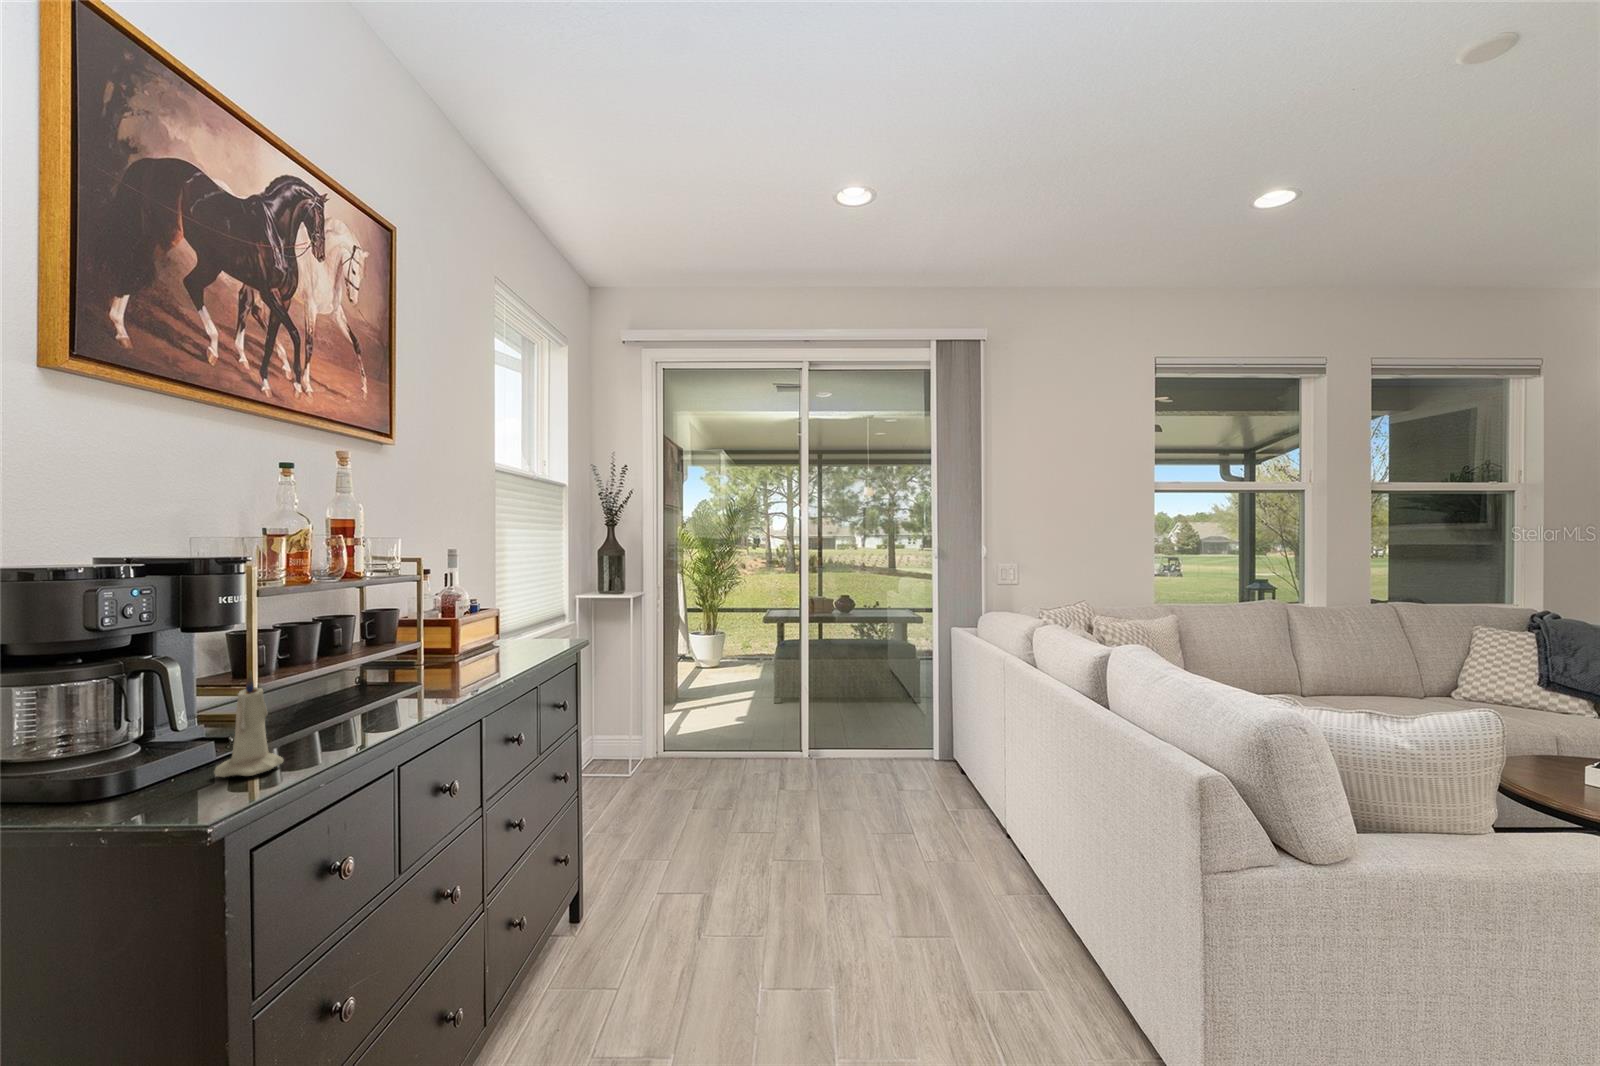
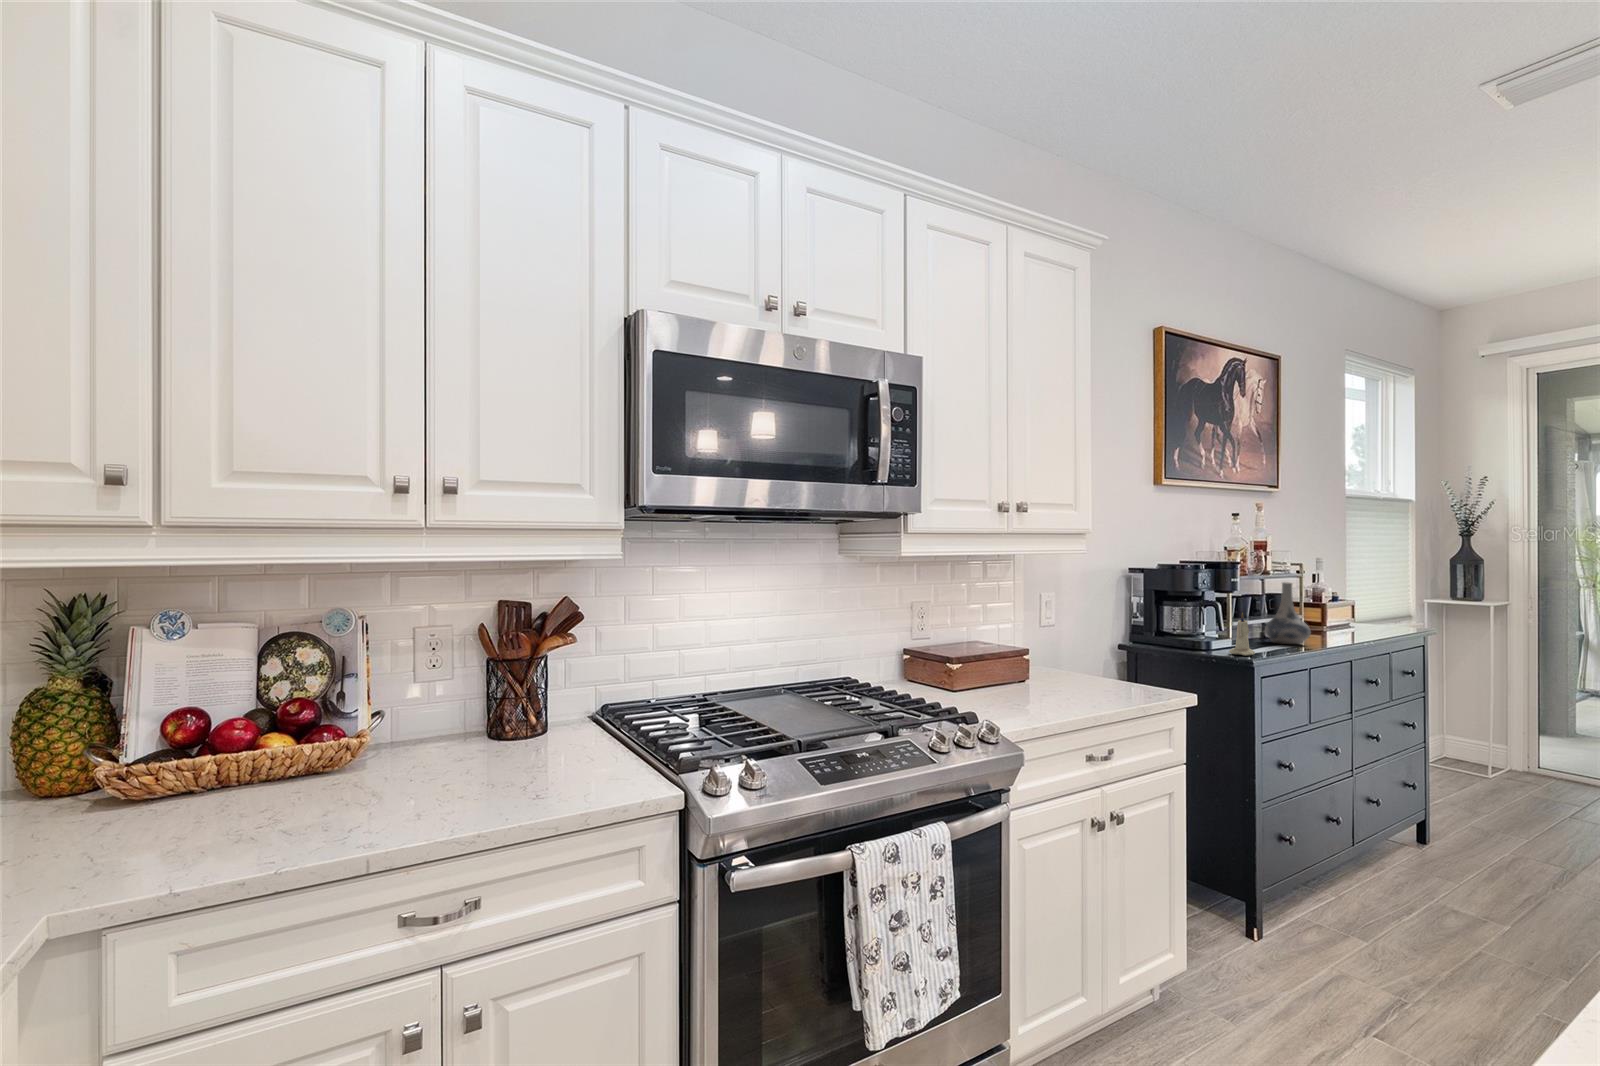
decorative vase: none [346,589,428,705] -> present [1265,582,1311,644]

